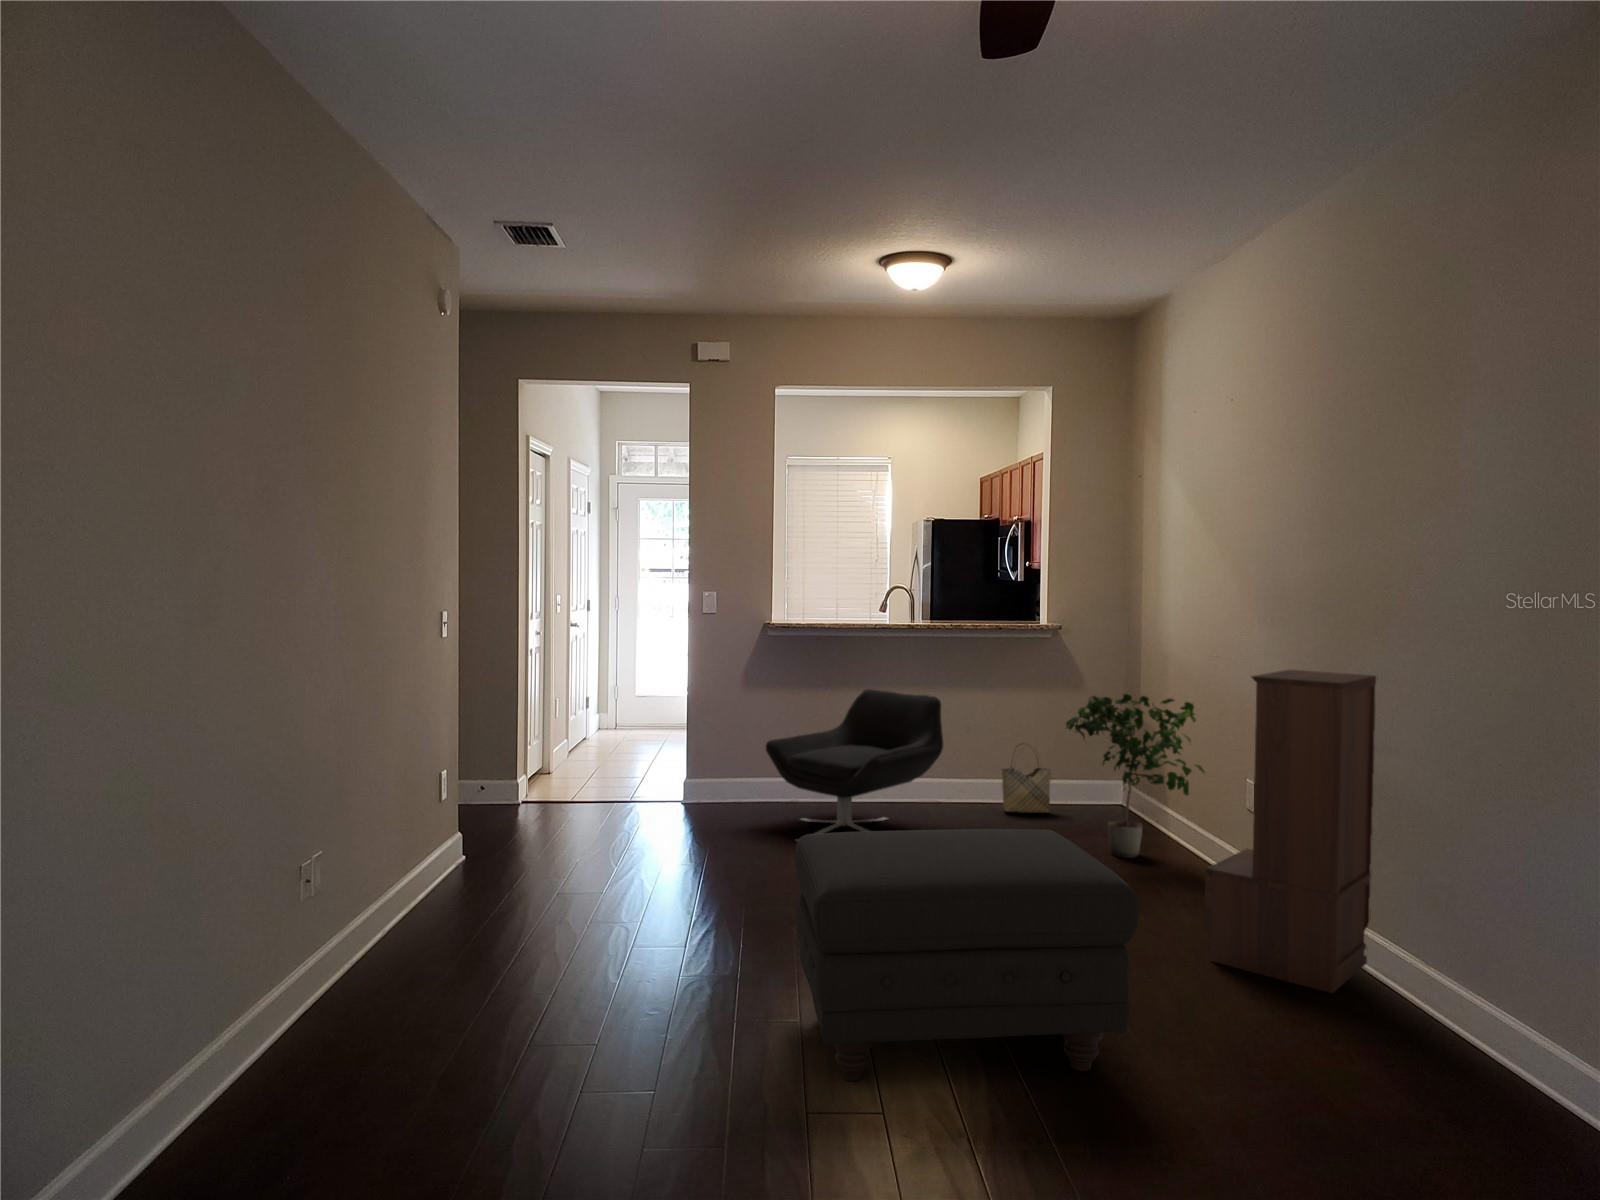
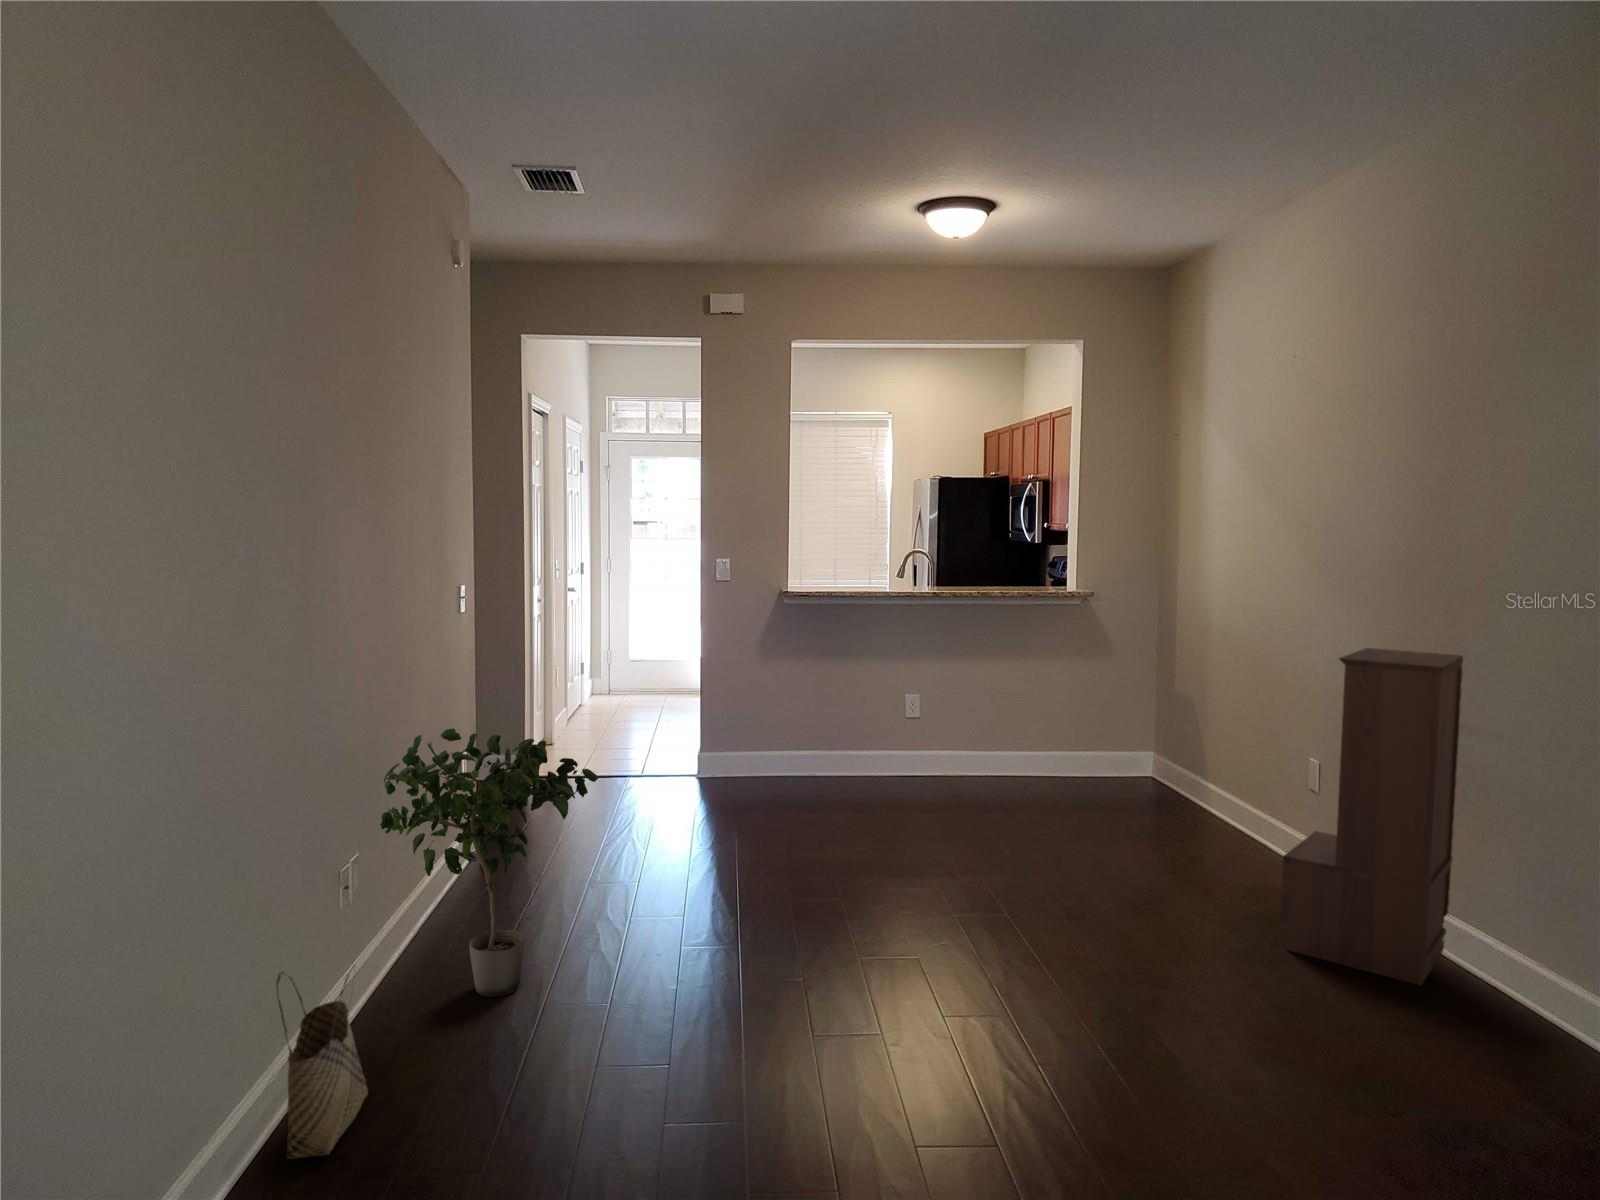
lounge chair: present [766,689,943,840] -> none [788,657,972,819]
potted plant: present [1066,694,1205,858] -> present [380,728,598,997]
woven basket: present [1002,745,1051,813] -> present [276,966,368,1159]
ottoman: present [795,829,1139,1081] -> none [874,825,1264,1106]

